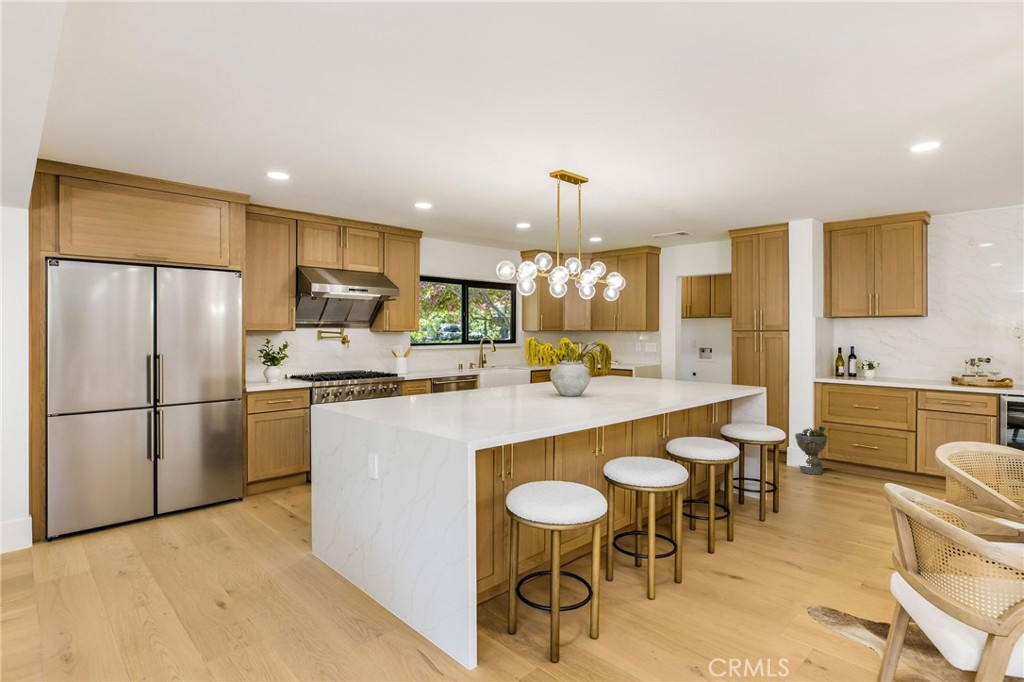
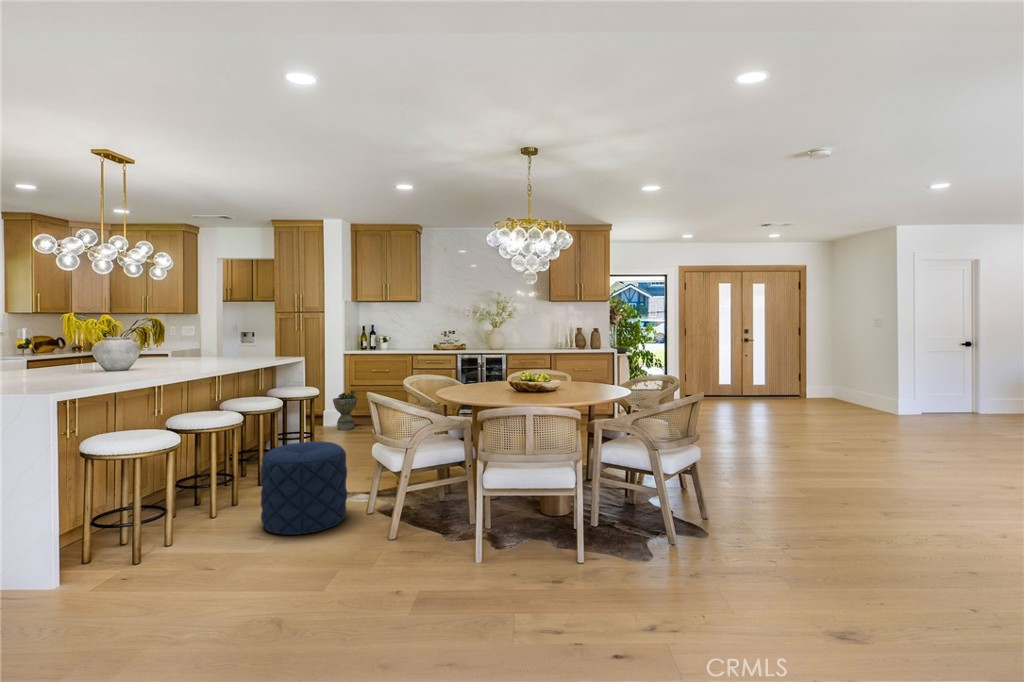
pouf: none [688,497,801,628] -> present [261,441,347,535]

